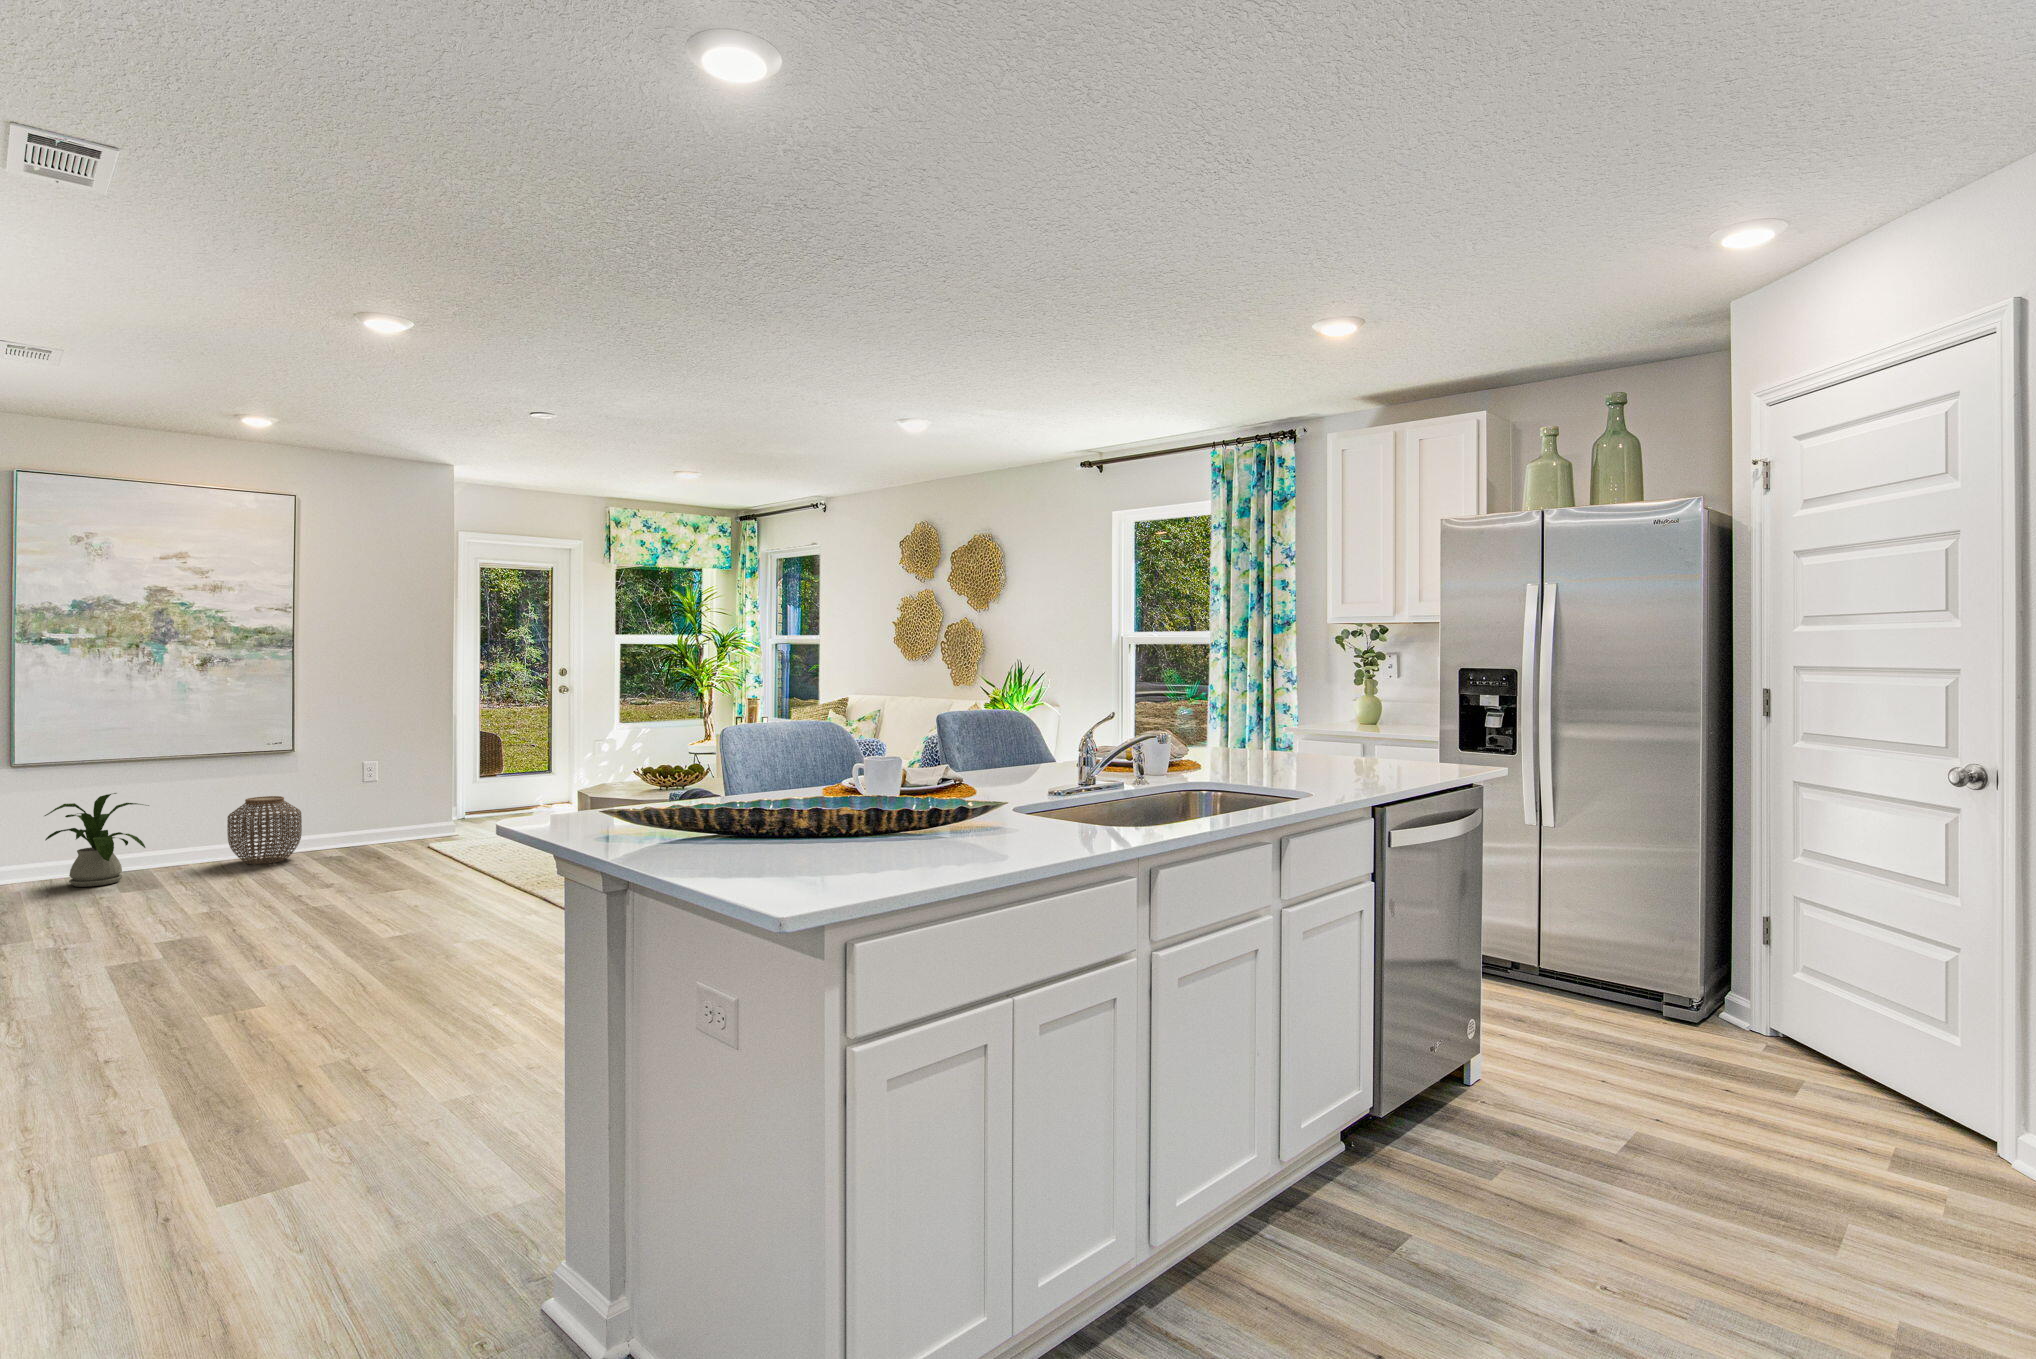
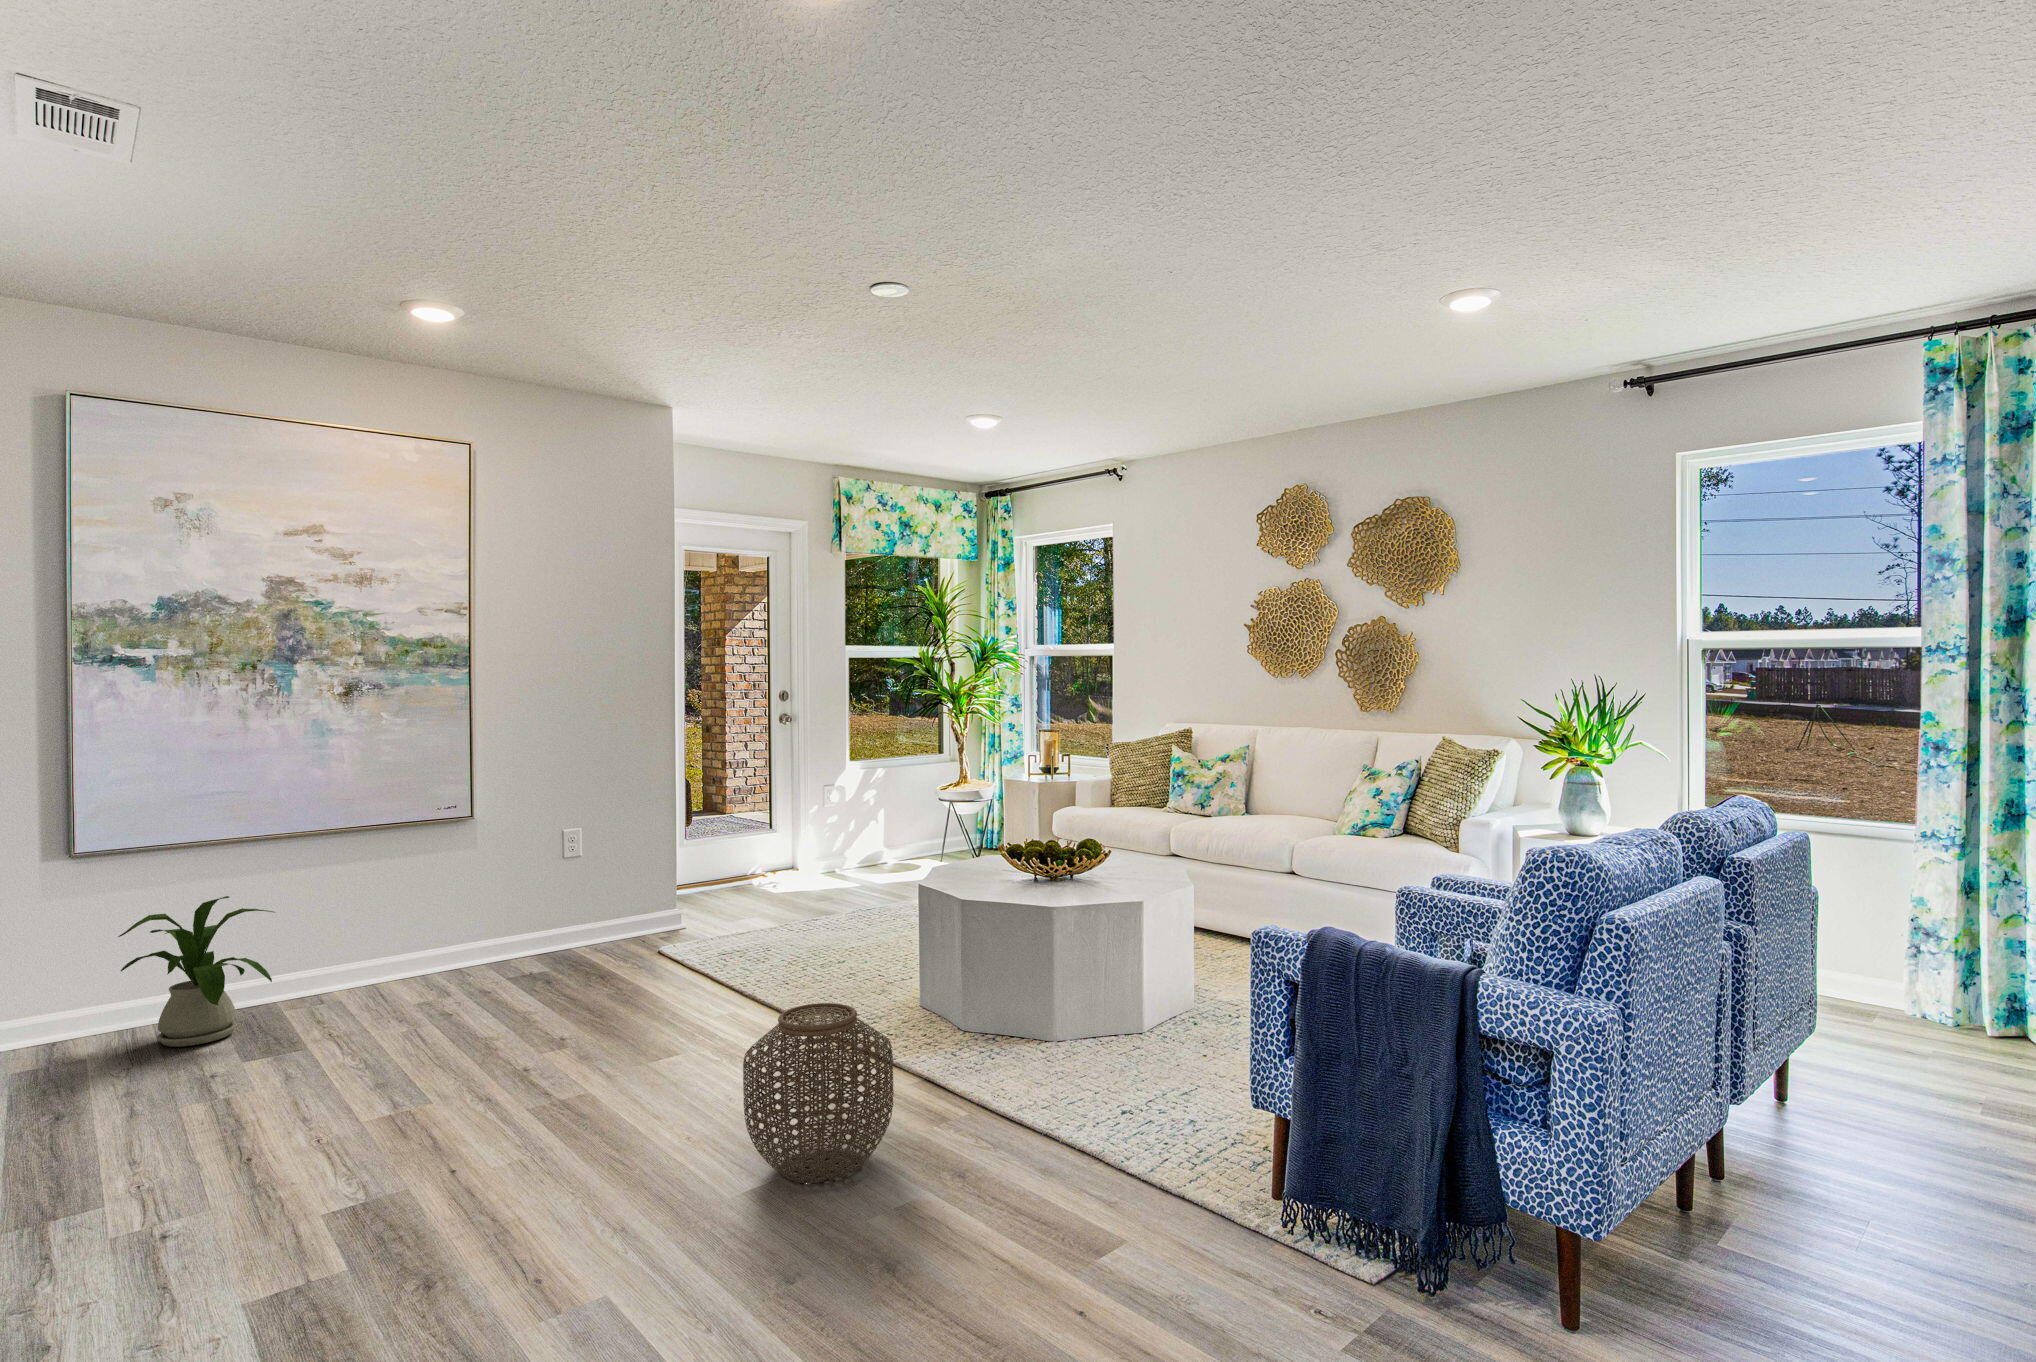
woven basket: present [227,796,302,864] -> present [743,1003,894,1183]

